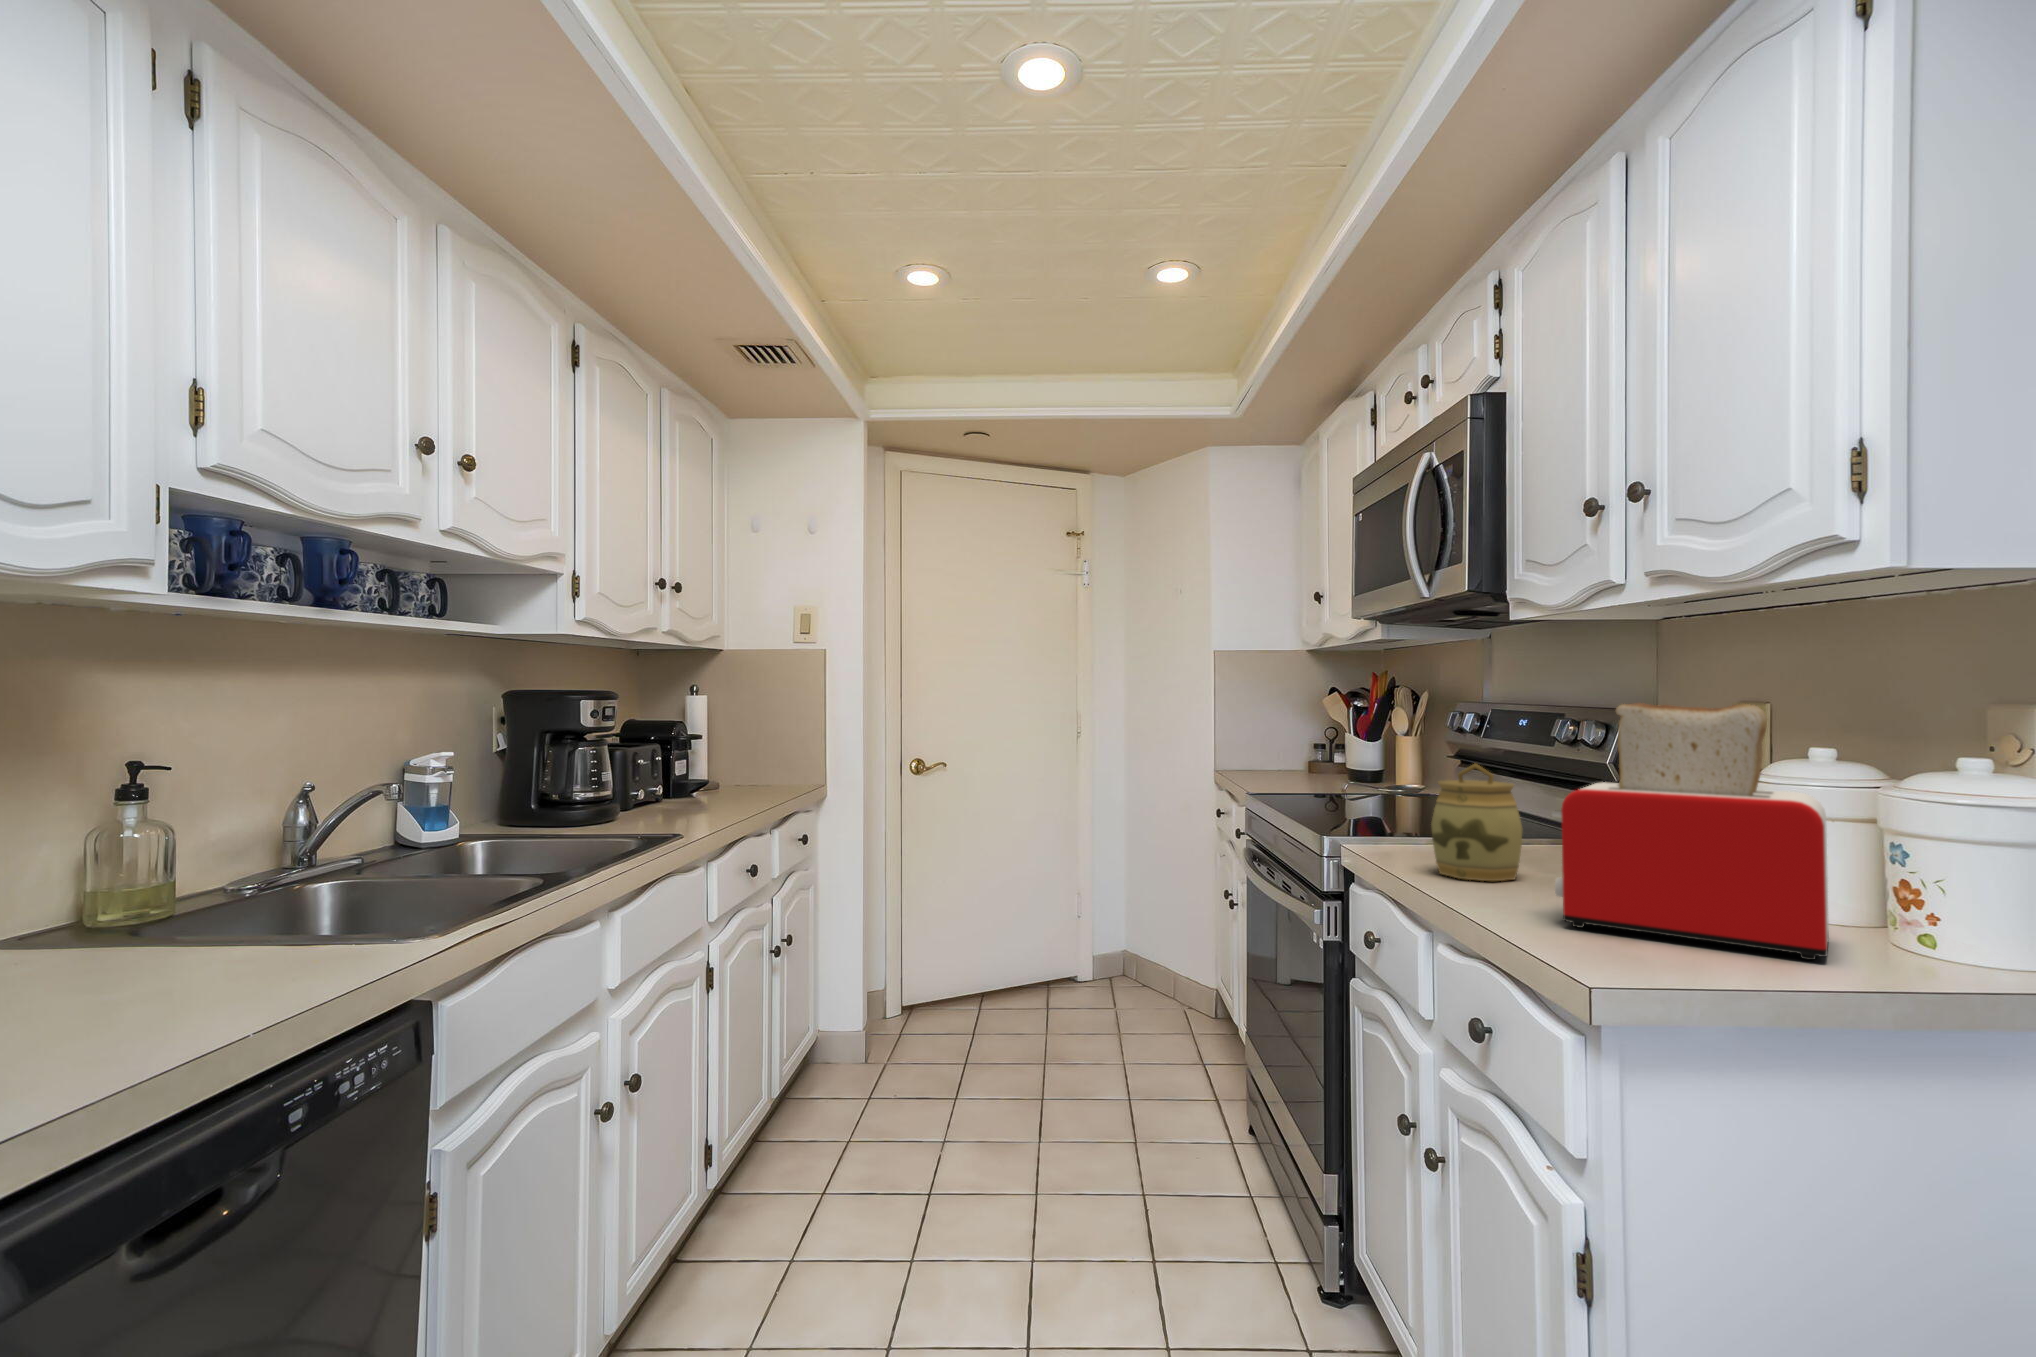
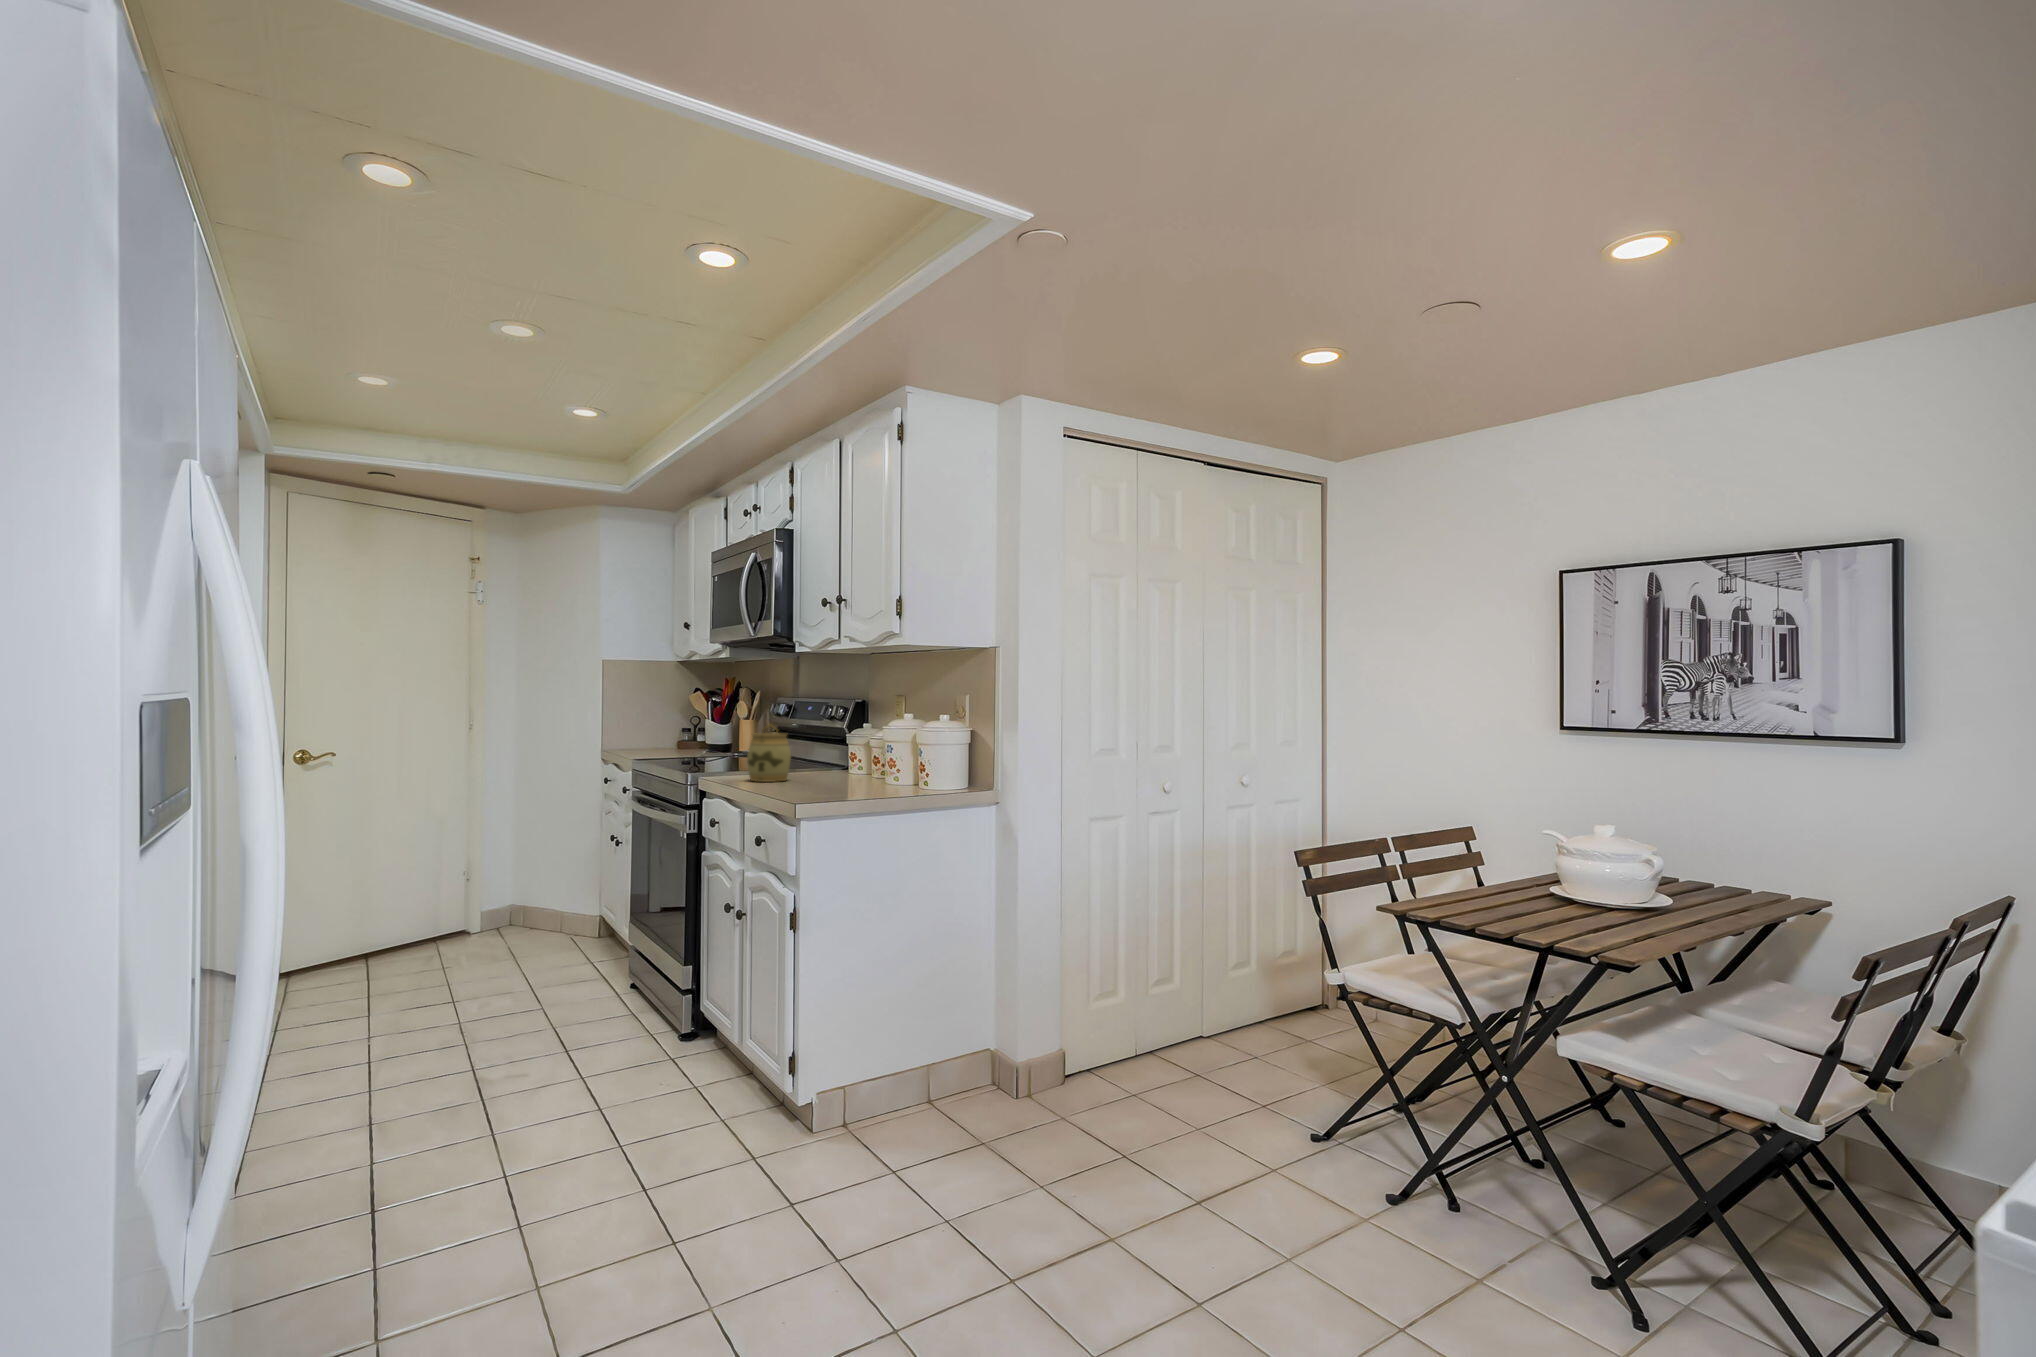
toaster: present [1551,703,1829,960] -> none [796,693,894,791]

